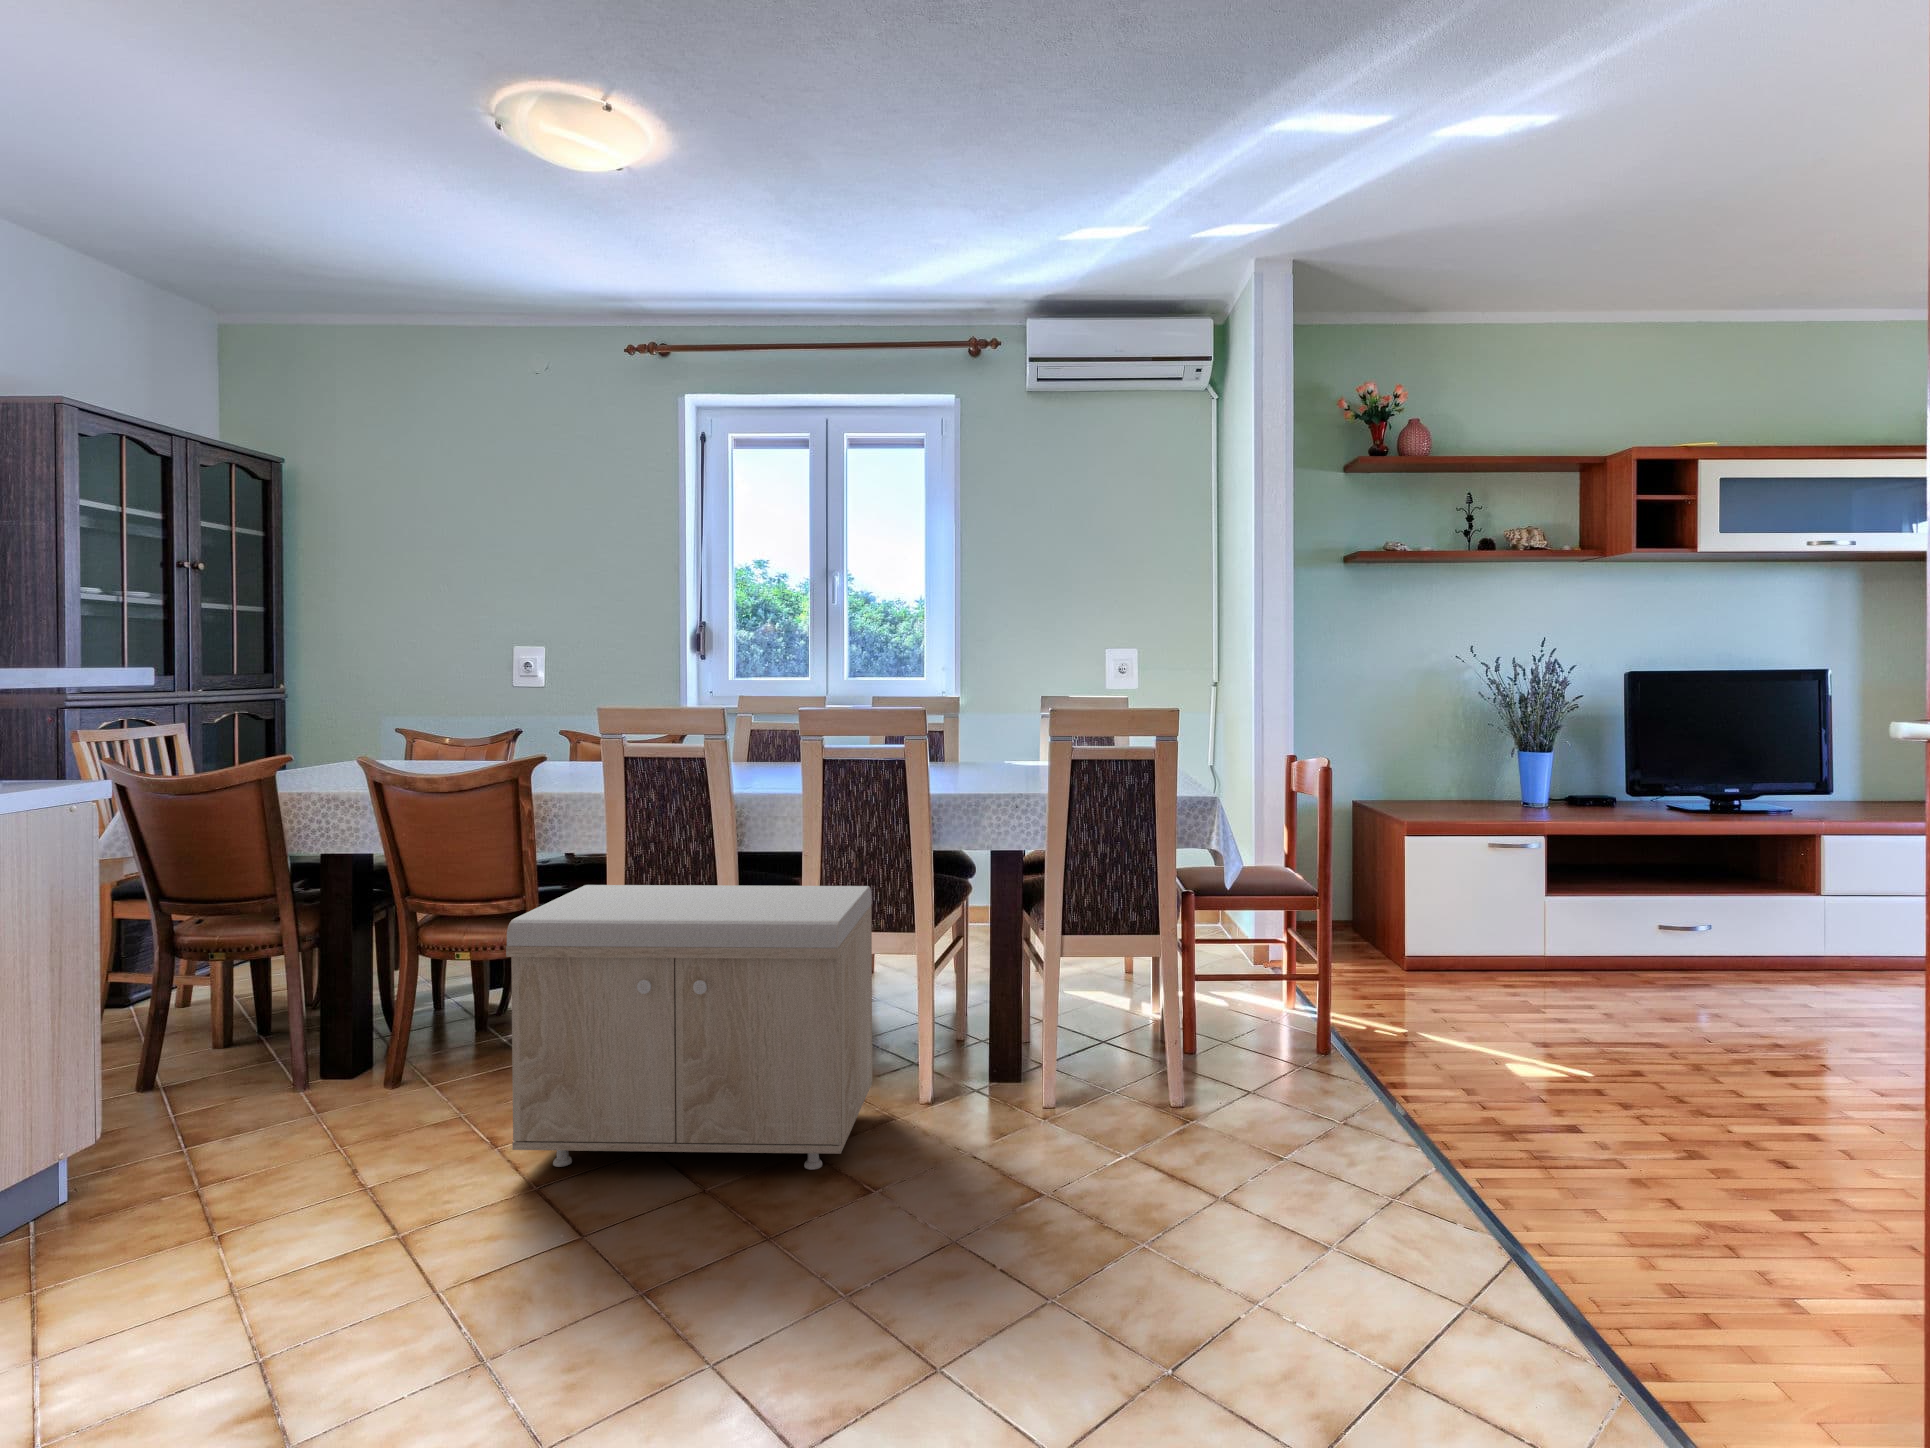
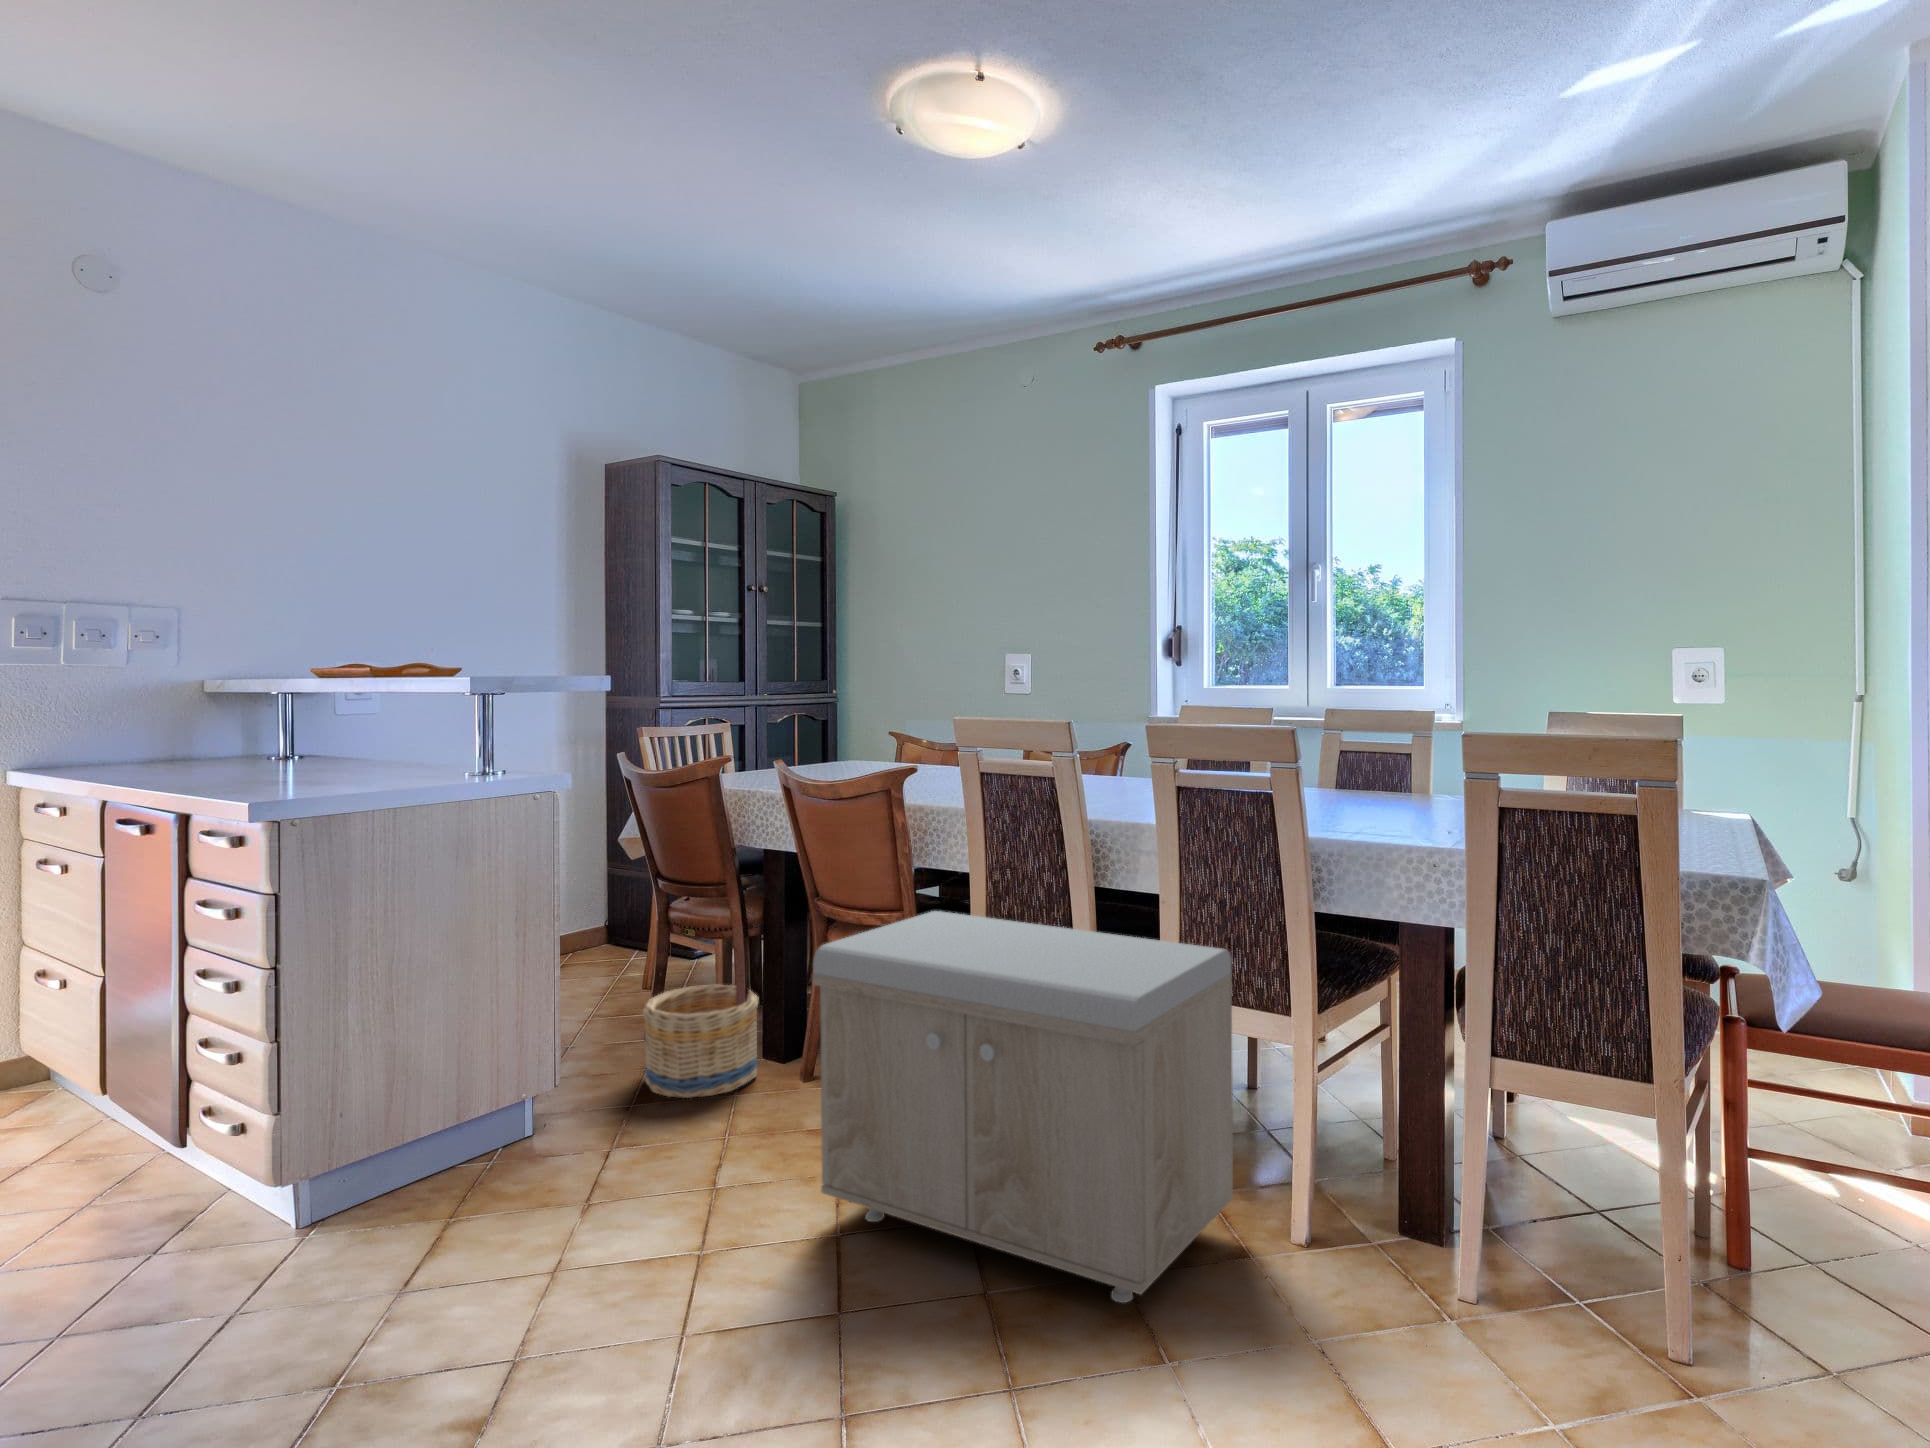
basket: none [200,996,343,1118] -> present [643,985,758,1098]

